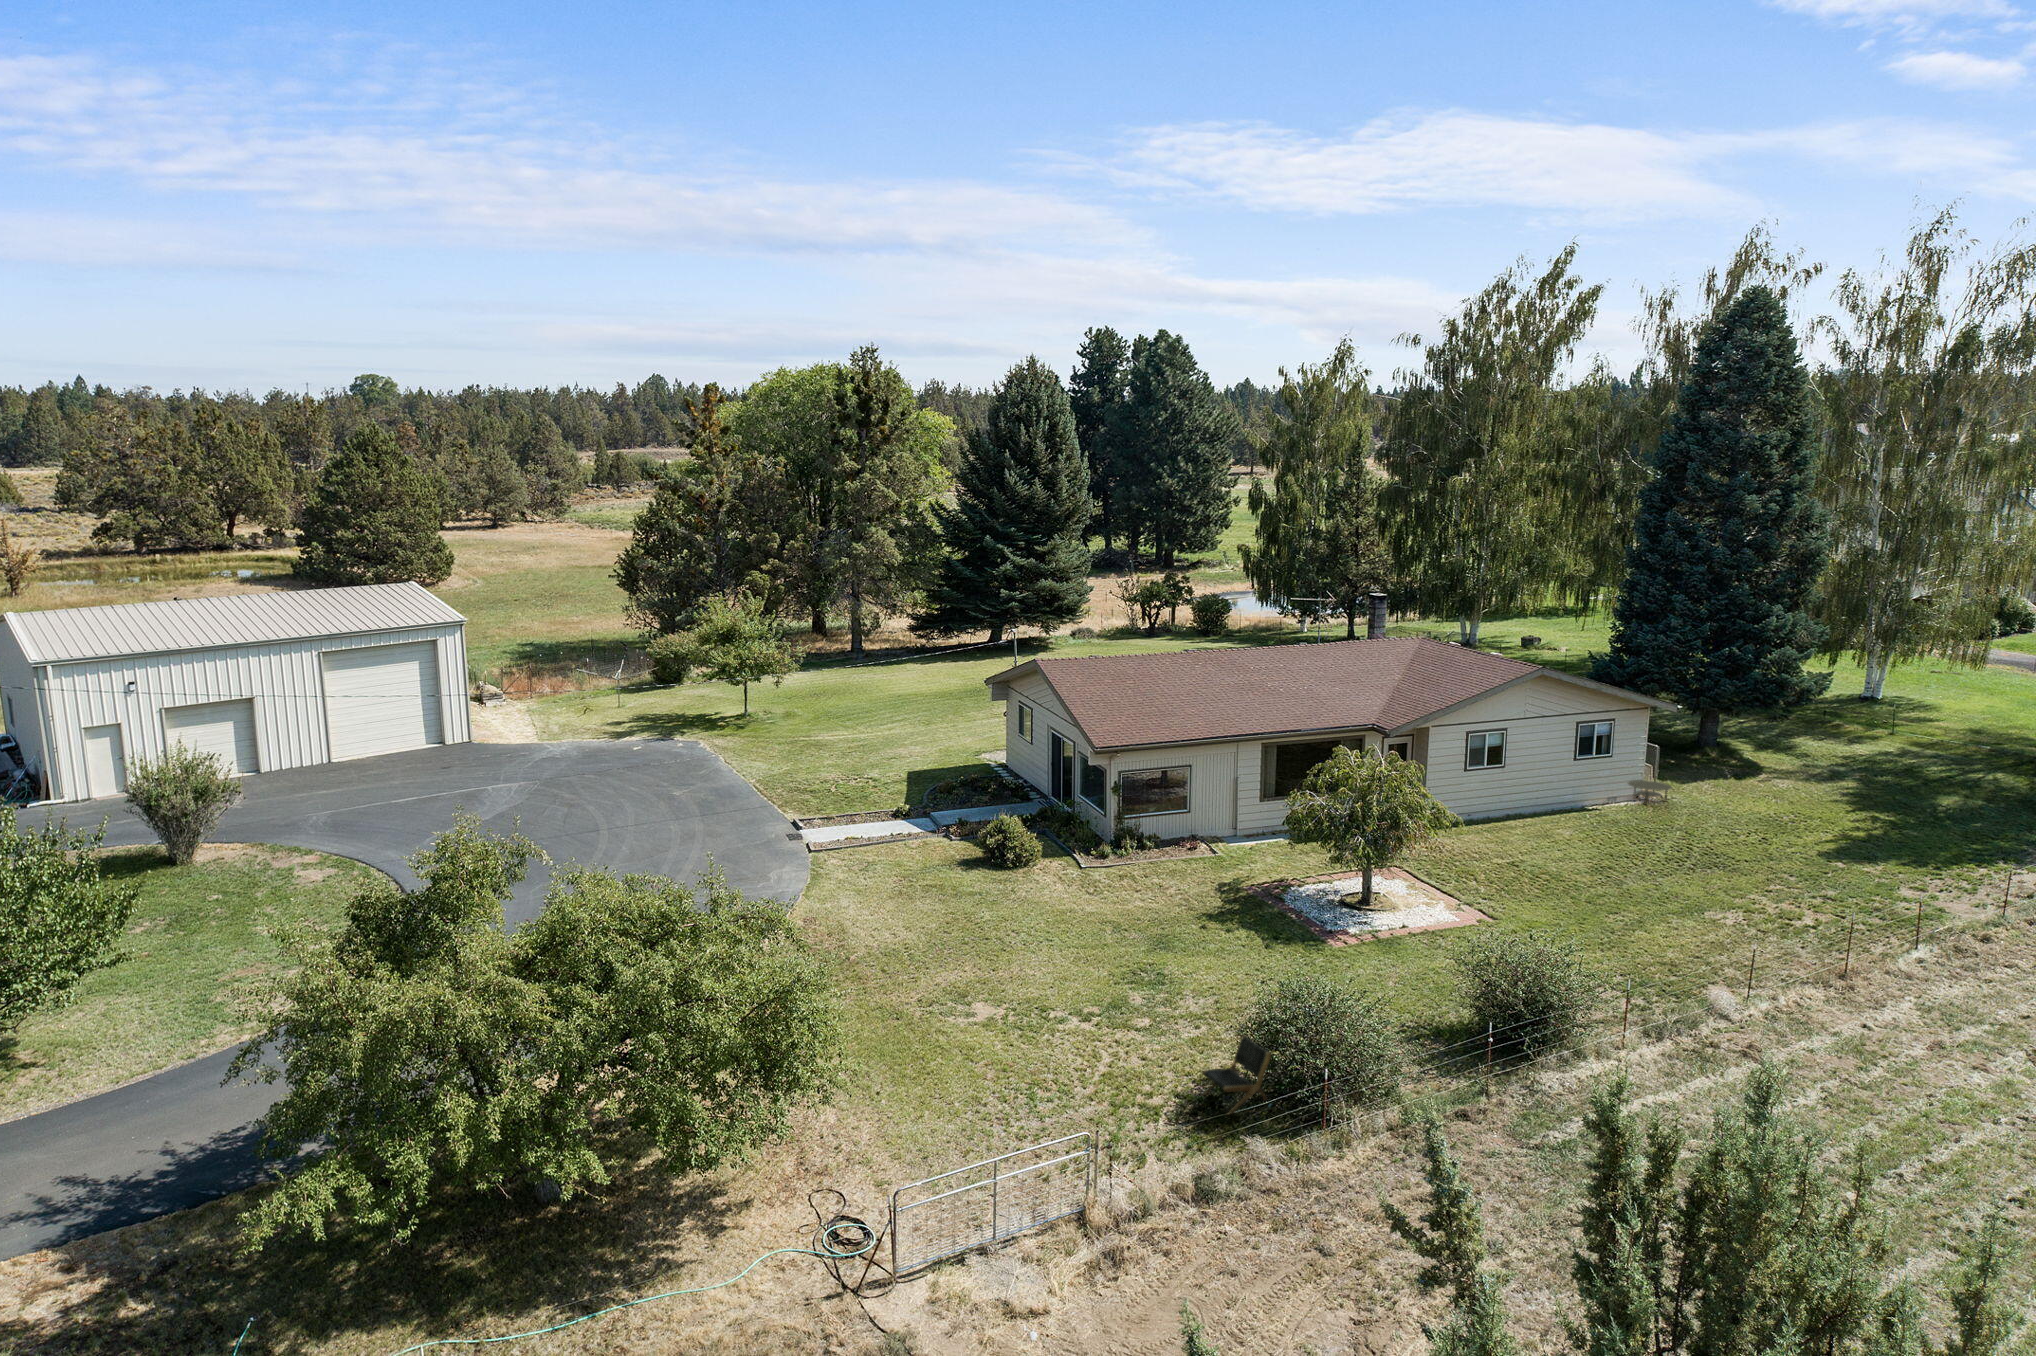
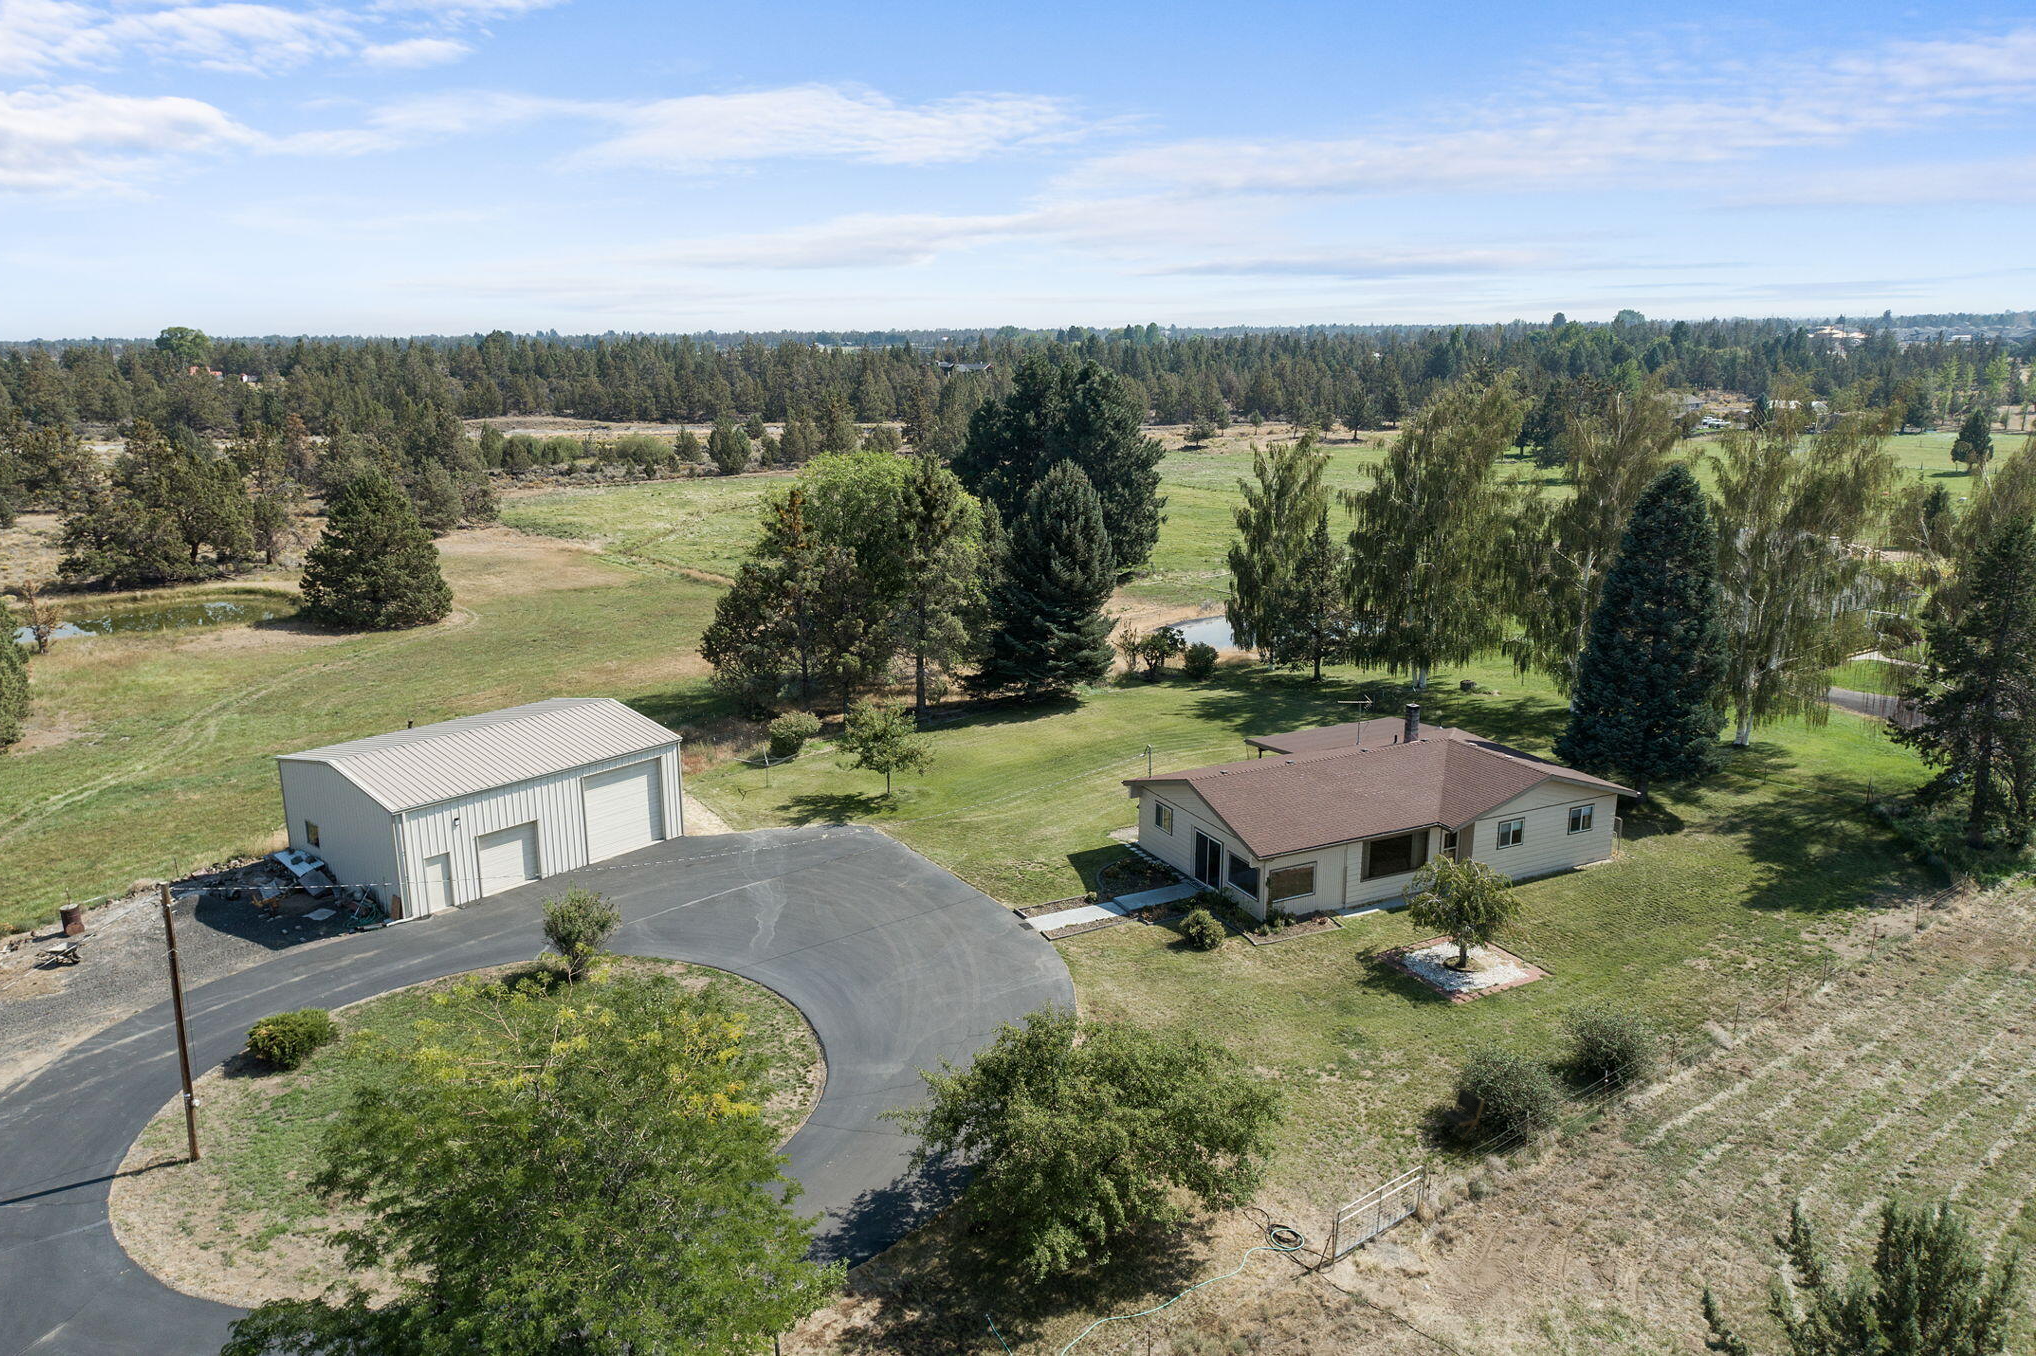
round table: present [1628,780,1672,805] -> none [1602,843,1634,863]

